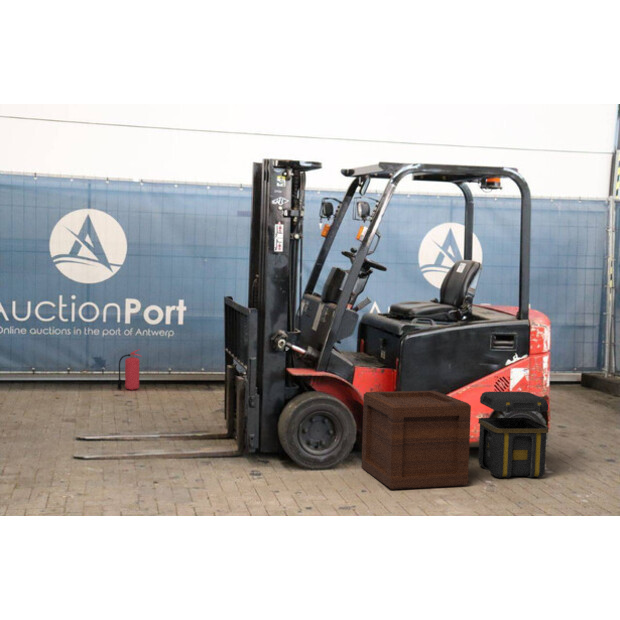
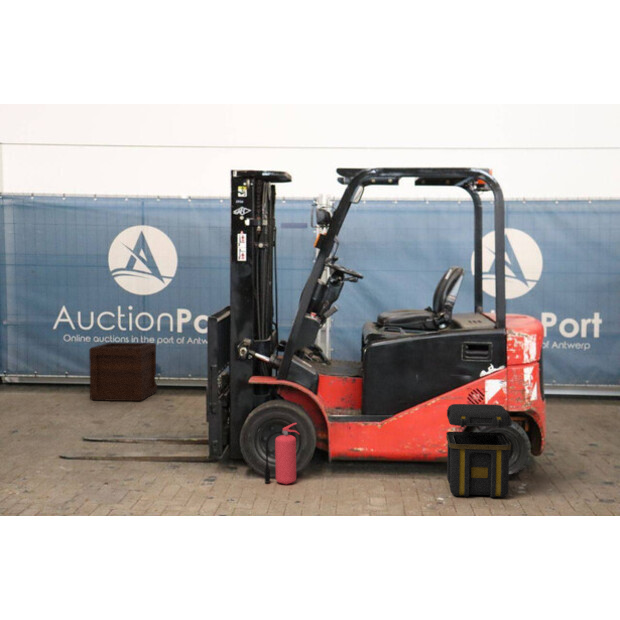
fire extinguisher: present [118,350,140,390] -> present [264,423,299,484]
wooden crate: present [362,391,471,489] -> present [89,343,157,401]

